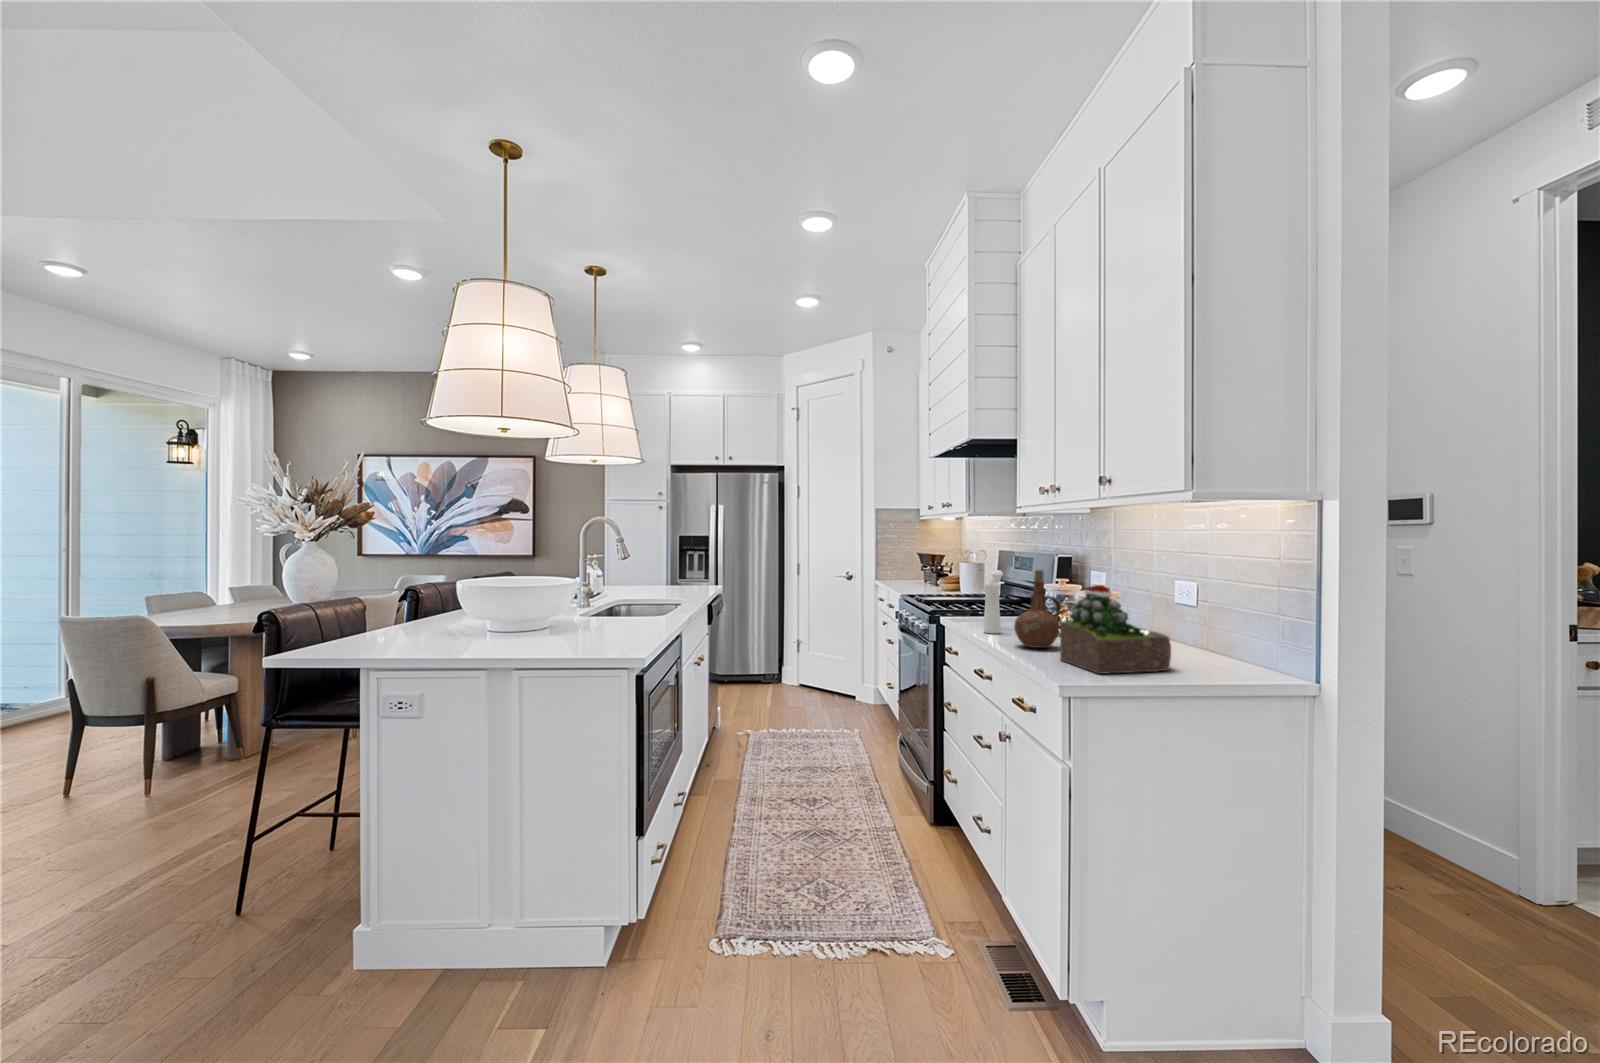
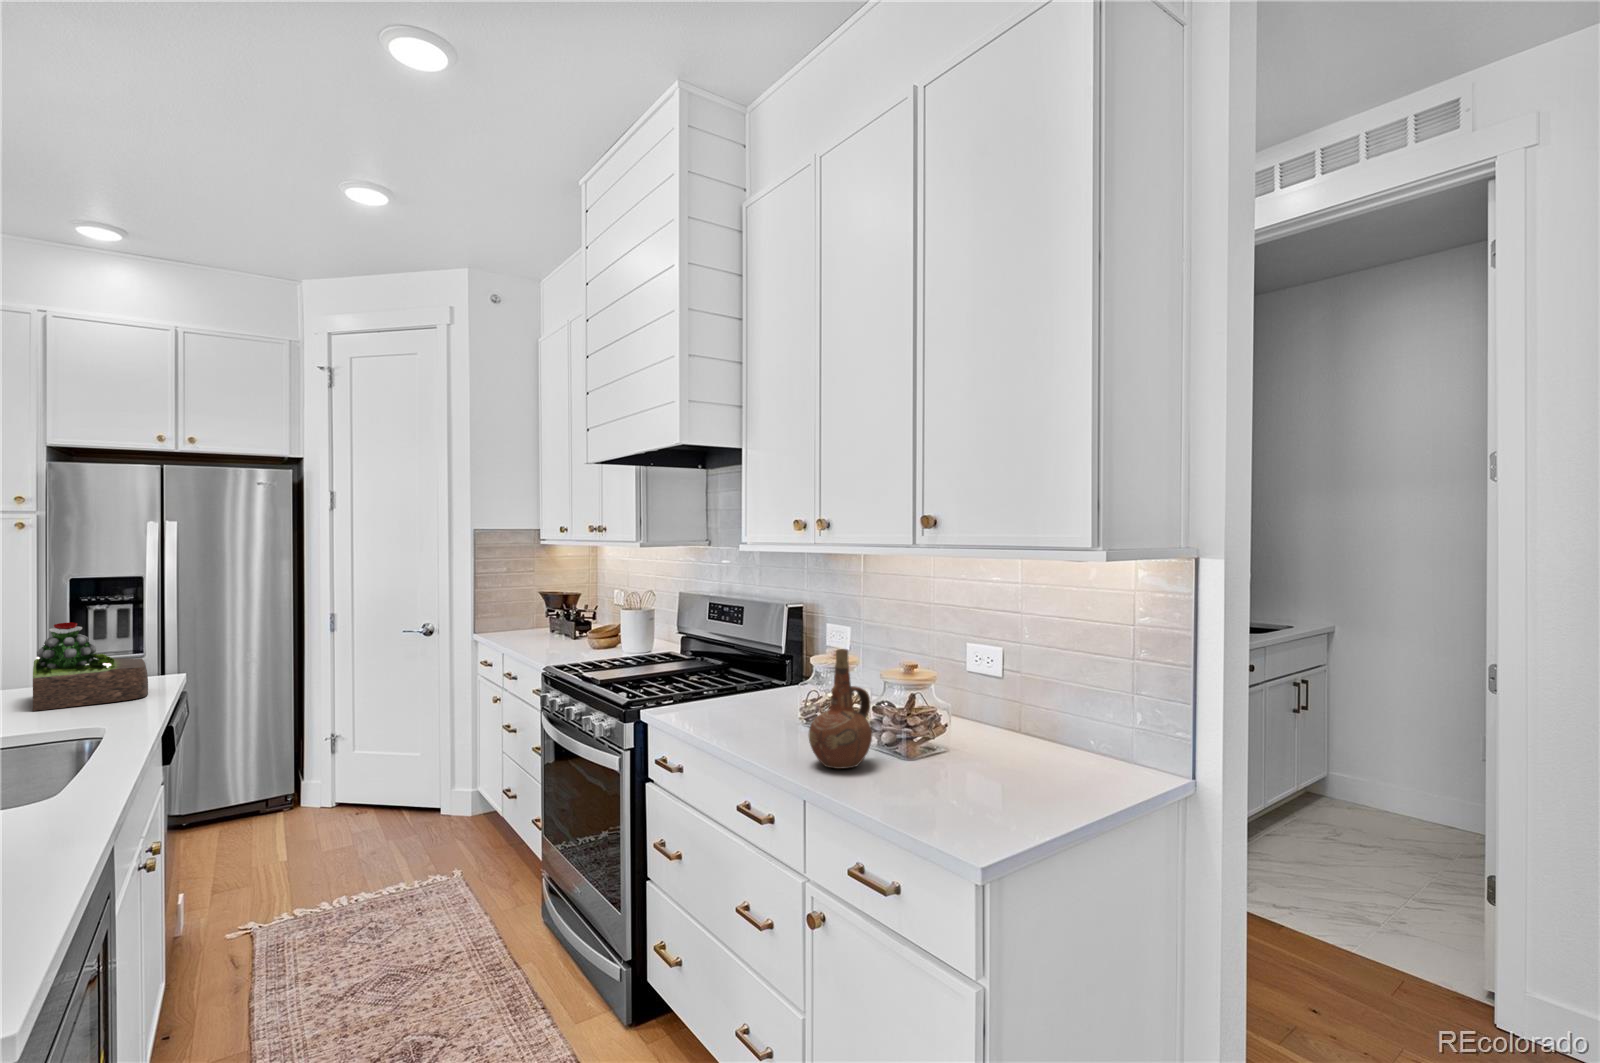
pepper mill: present [984,570,1003,634] -> none [735,641,761,742]
succulent plant: present [1060,586,1171,674] -> present [33,623,148,711]

